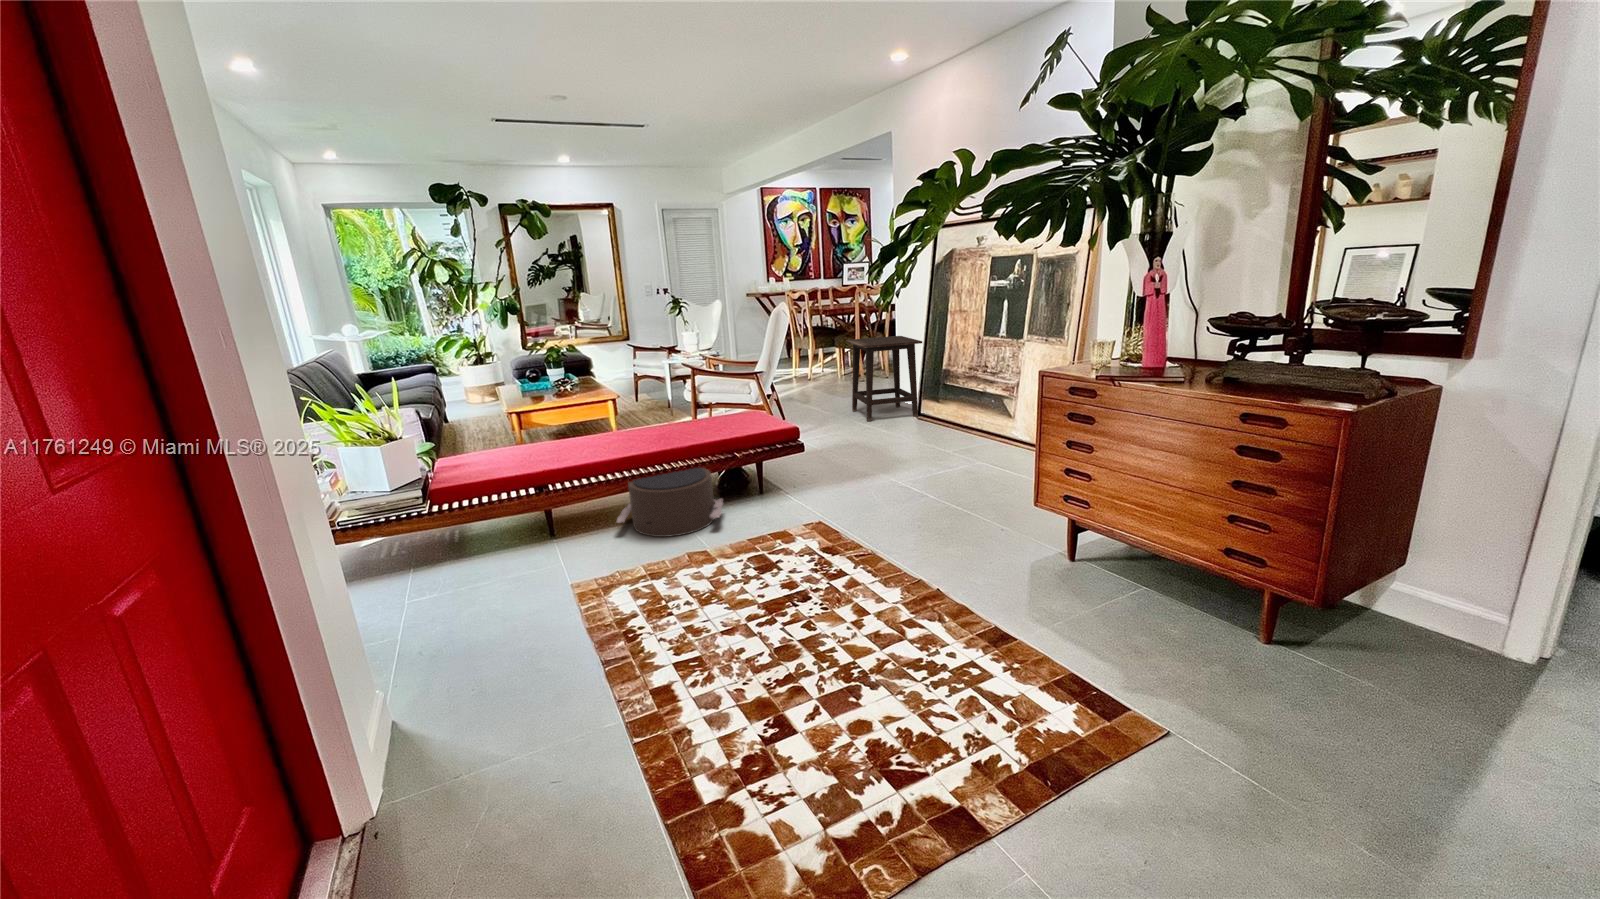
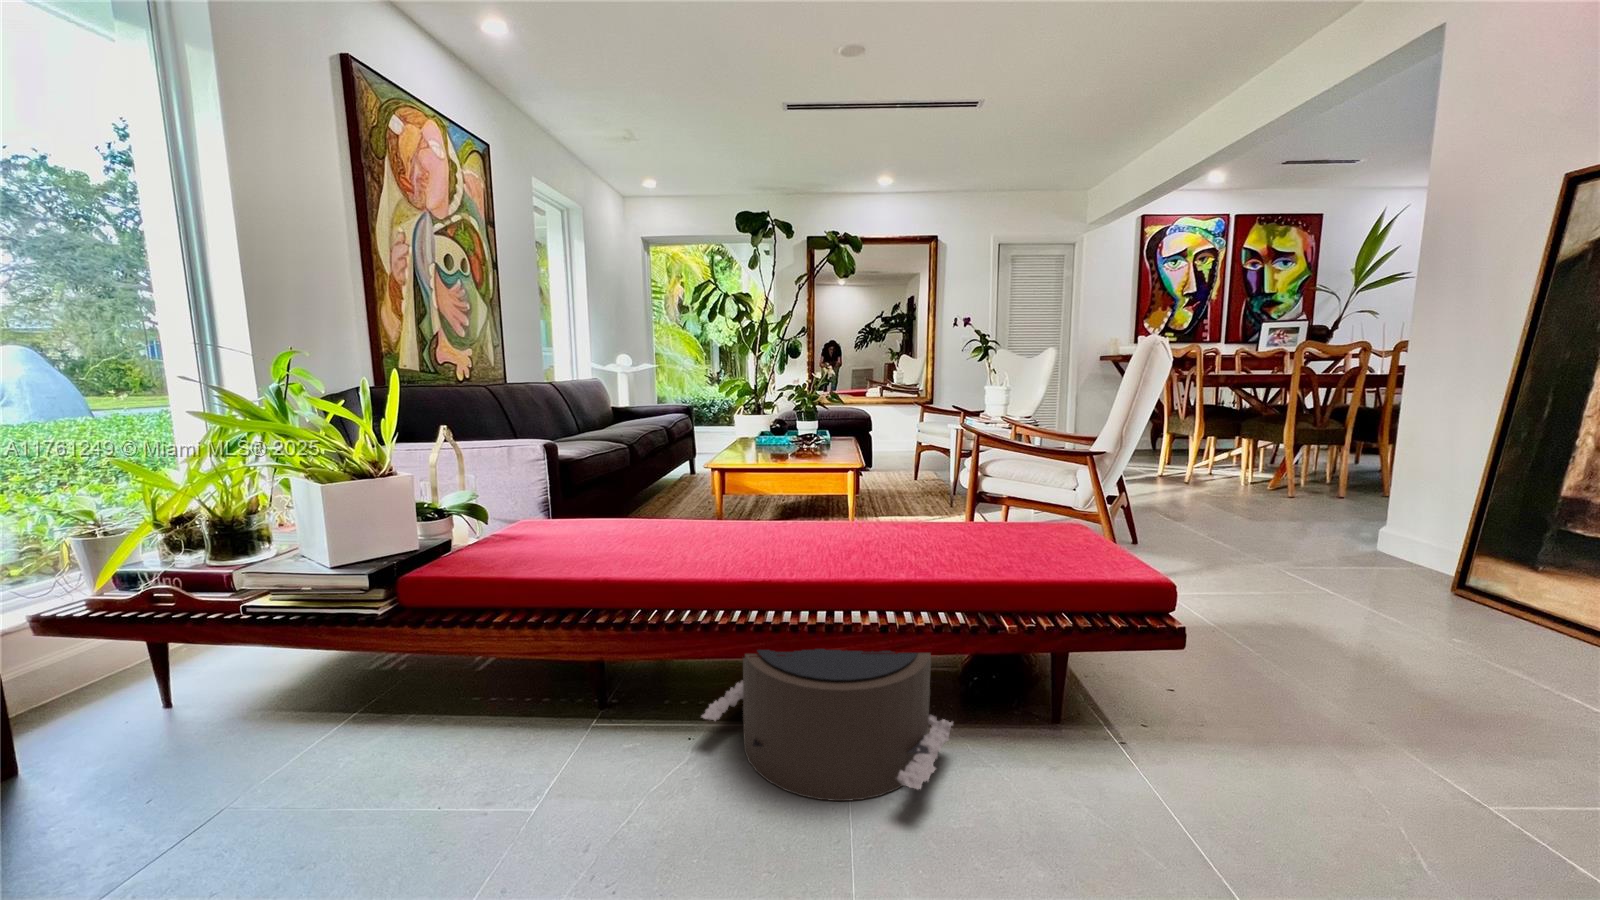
side table: present [846,336,922,422] -> none [1280,417,1500,593]

